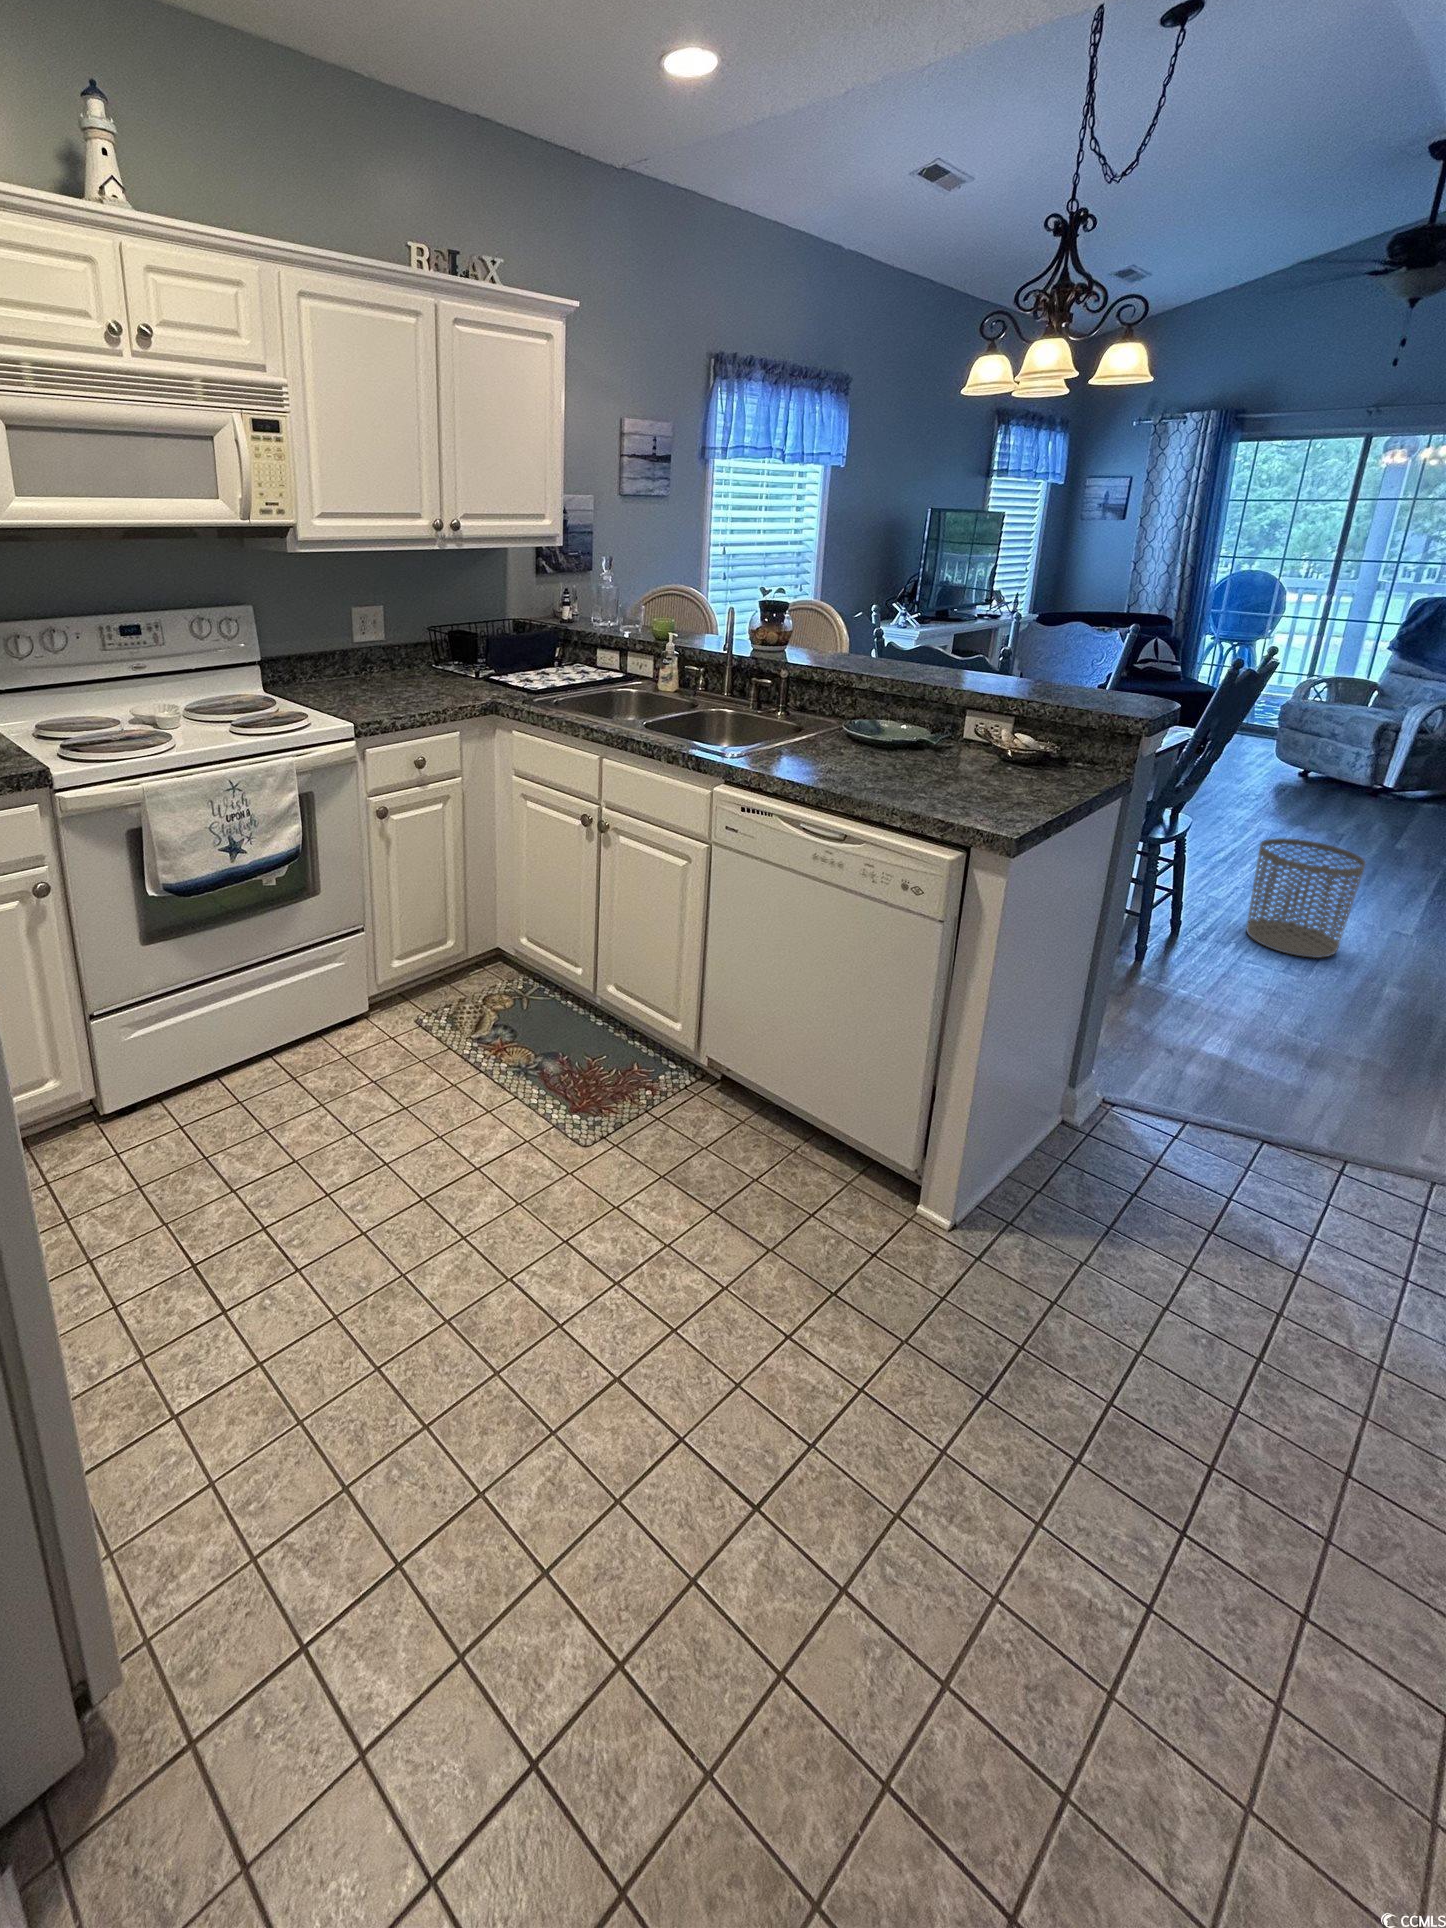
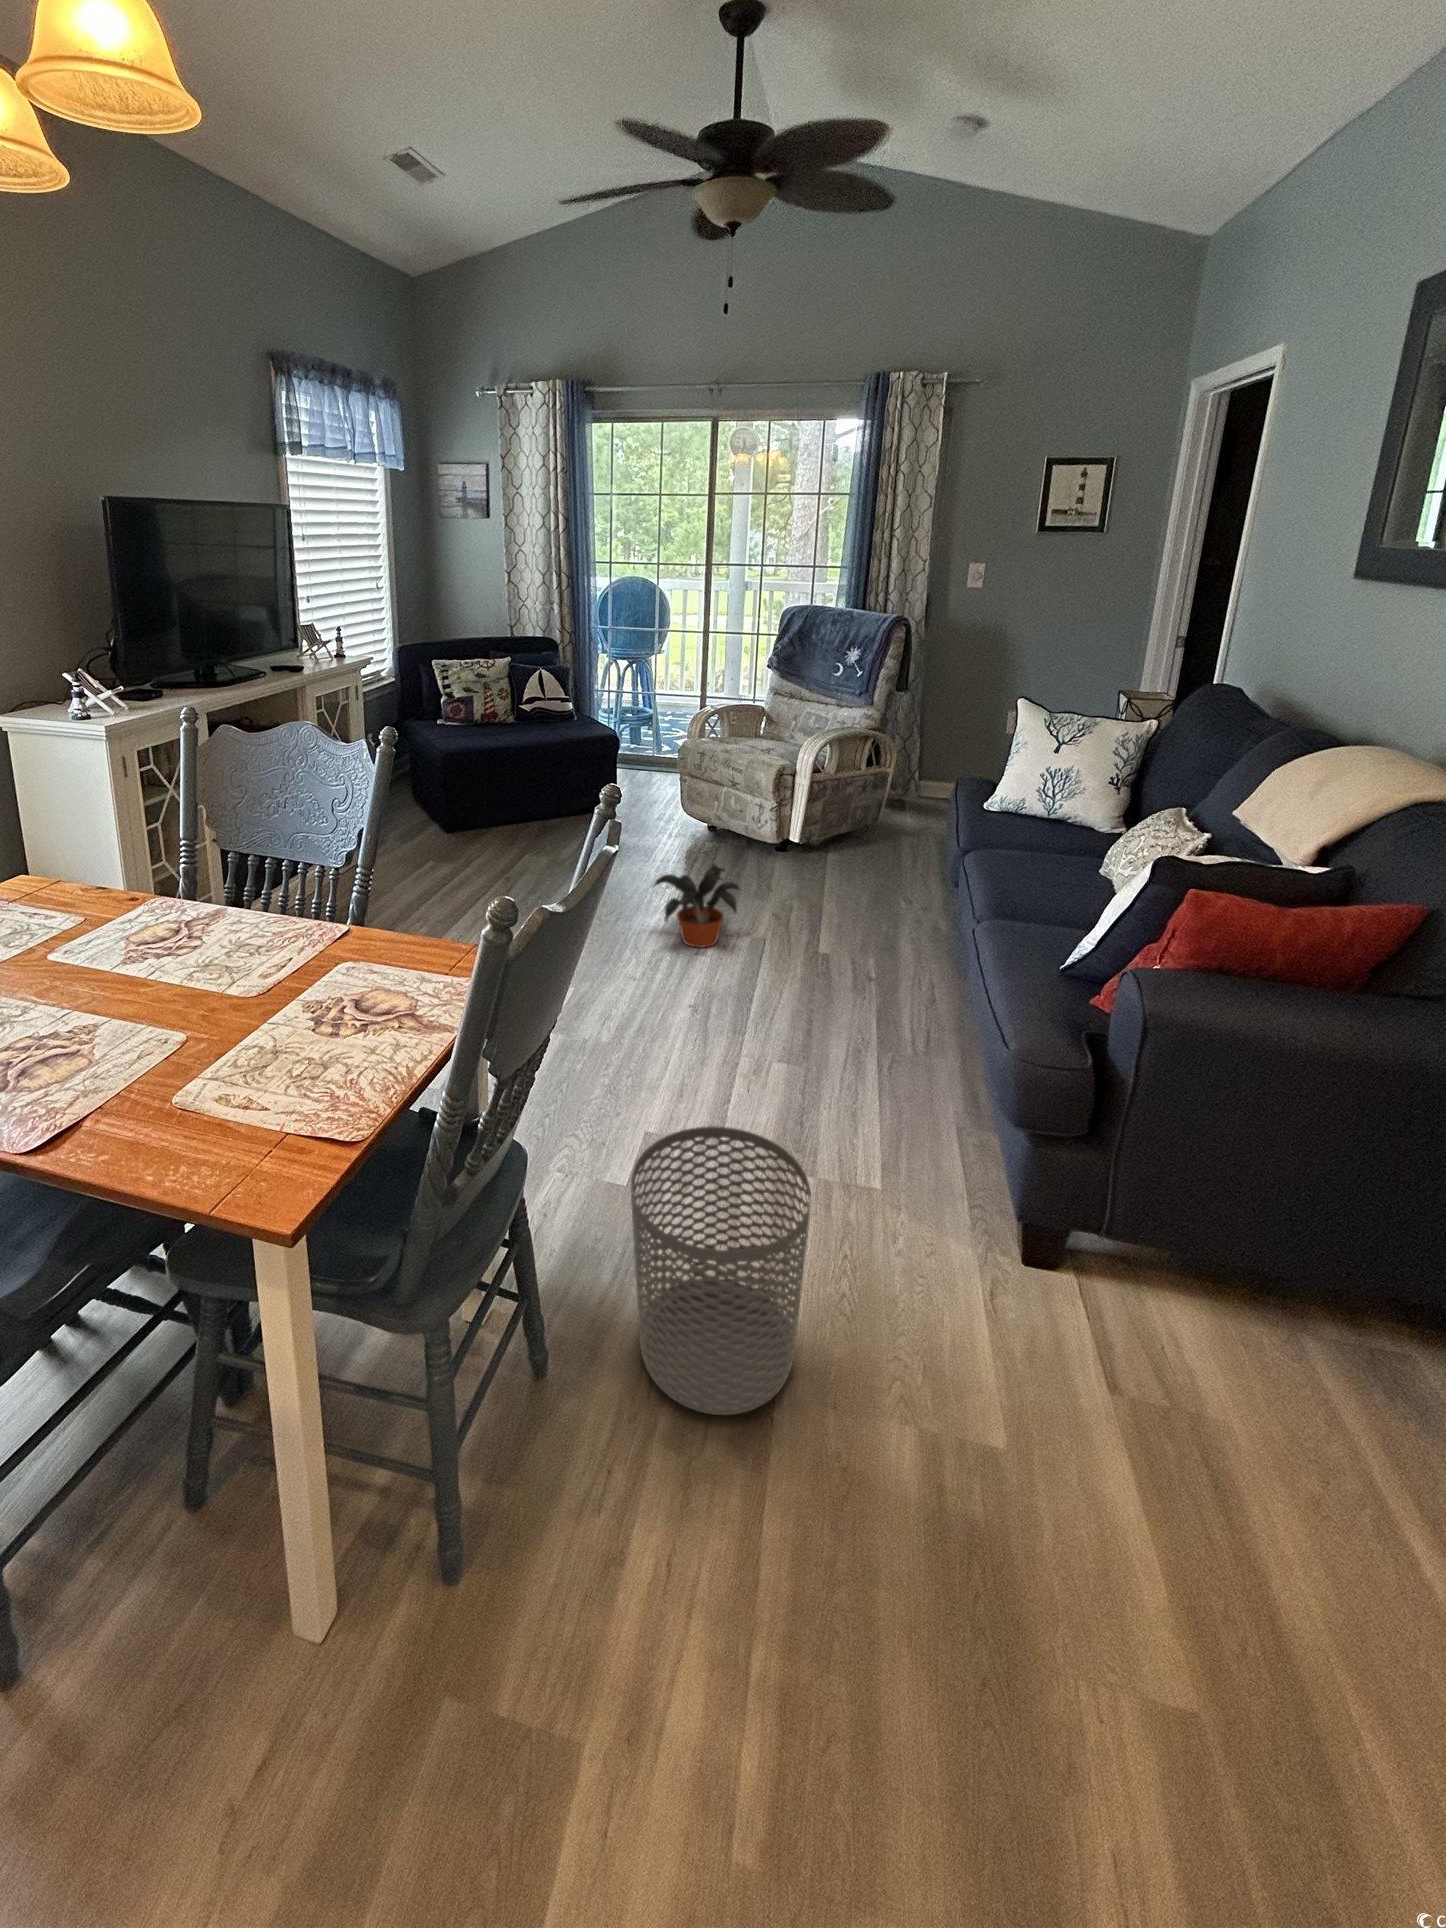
potted plant: none [1255,774,1334,827] -> present [654,865,740,948]

